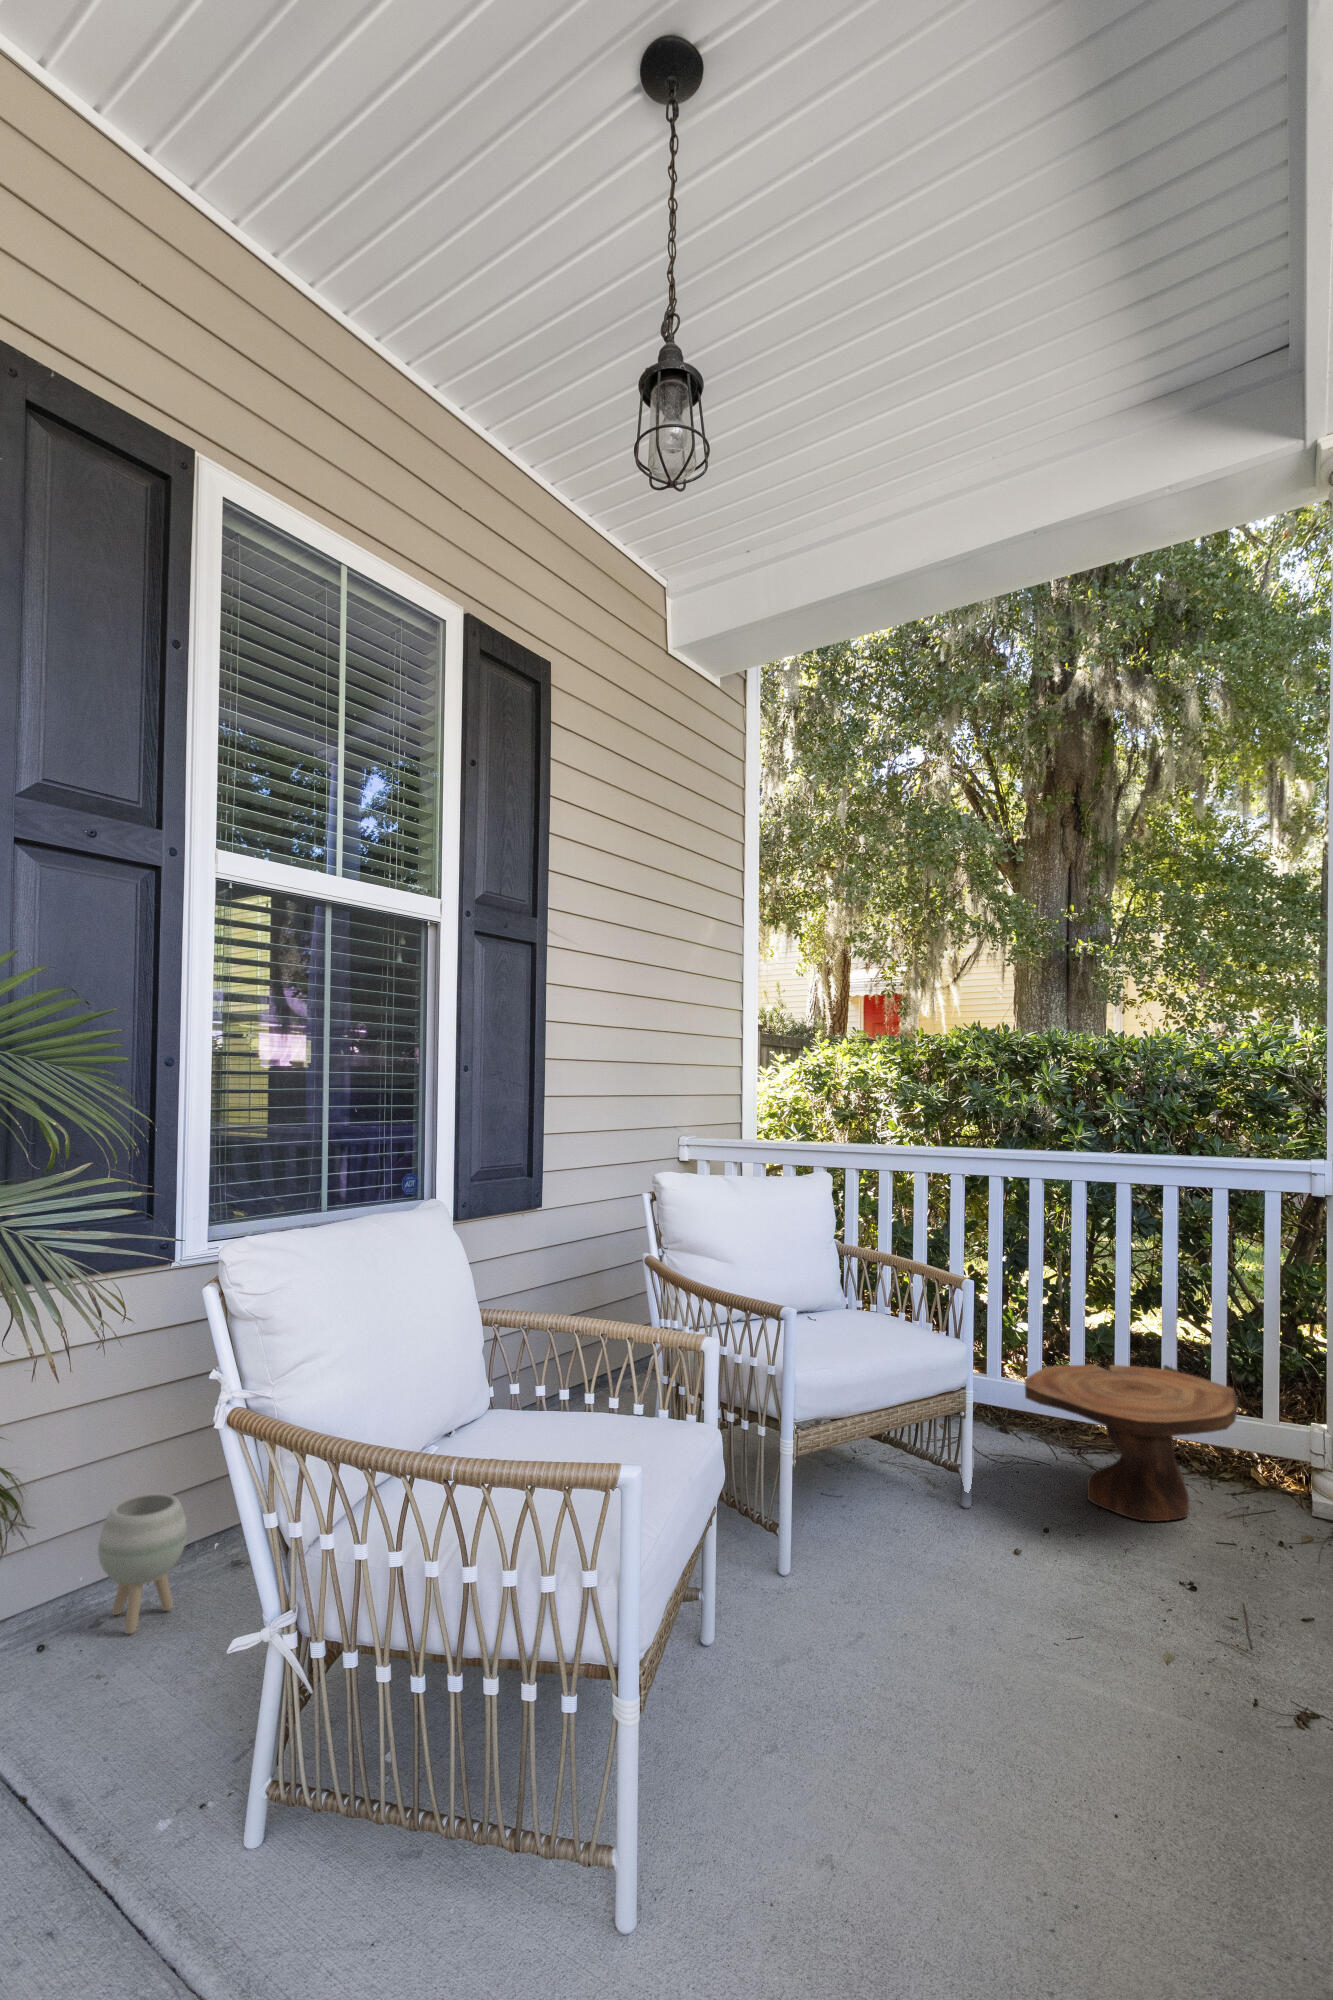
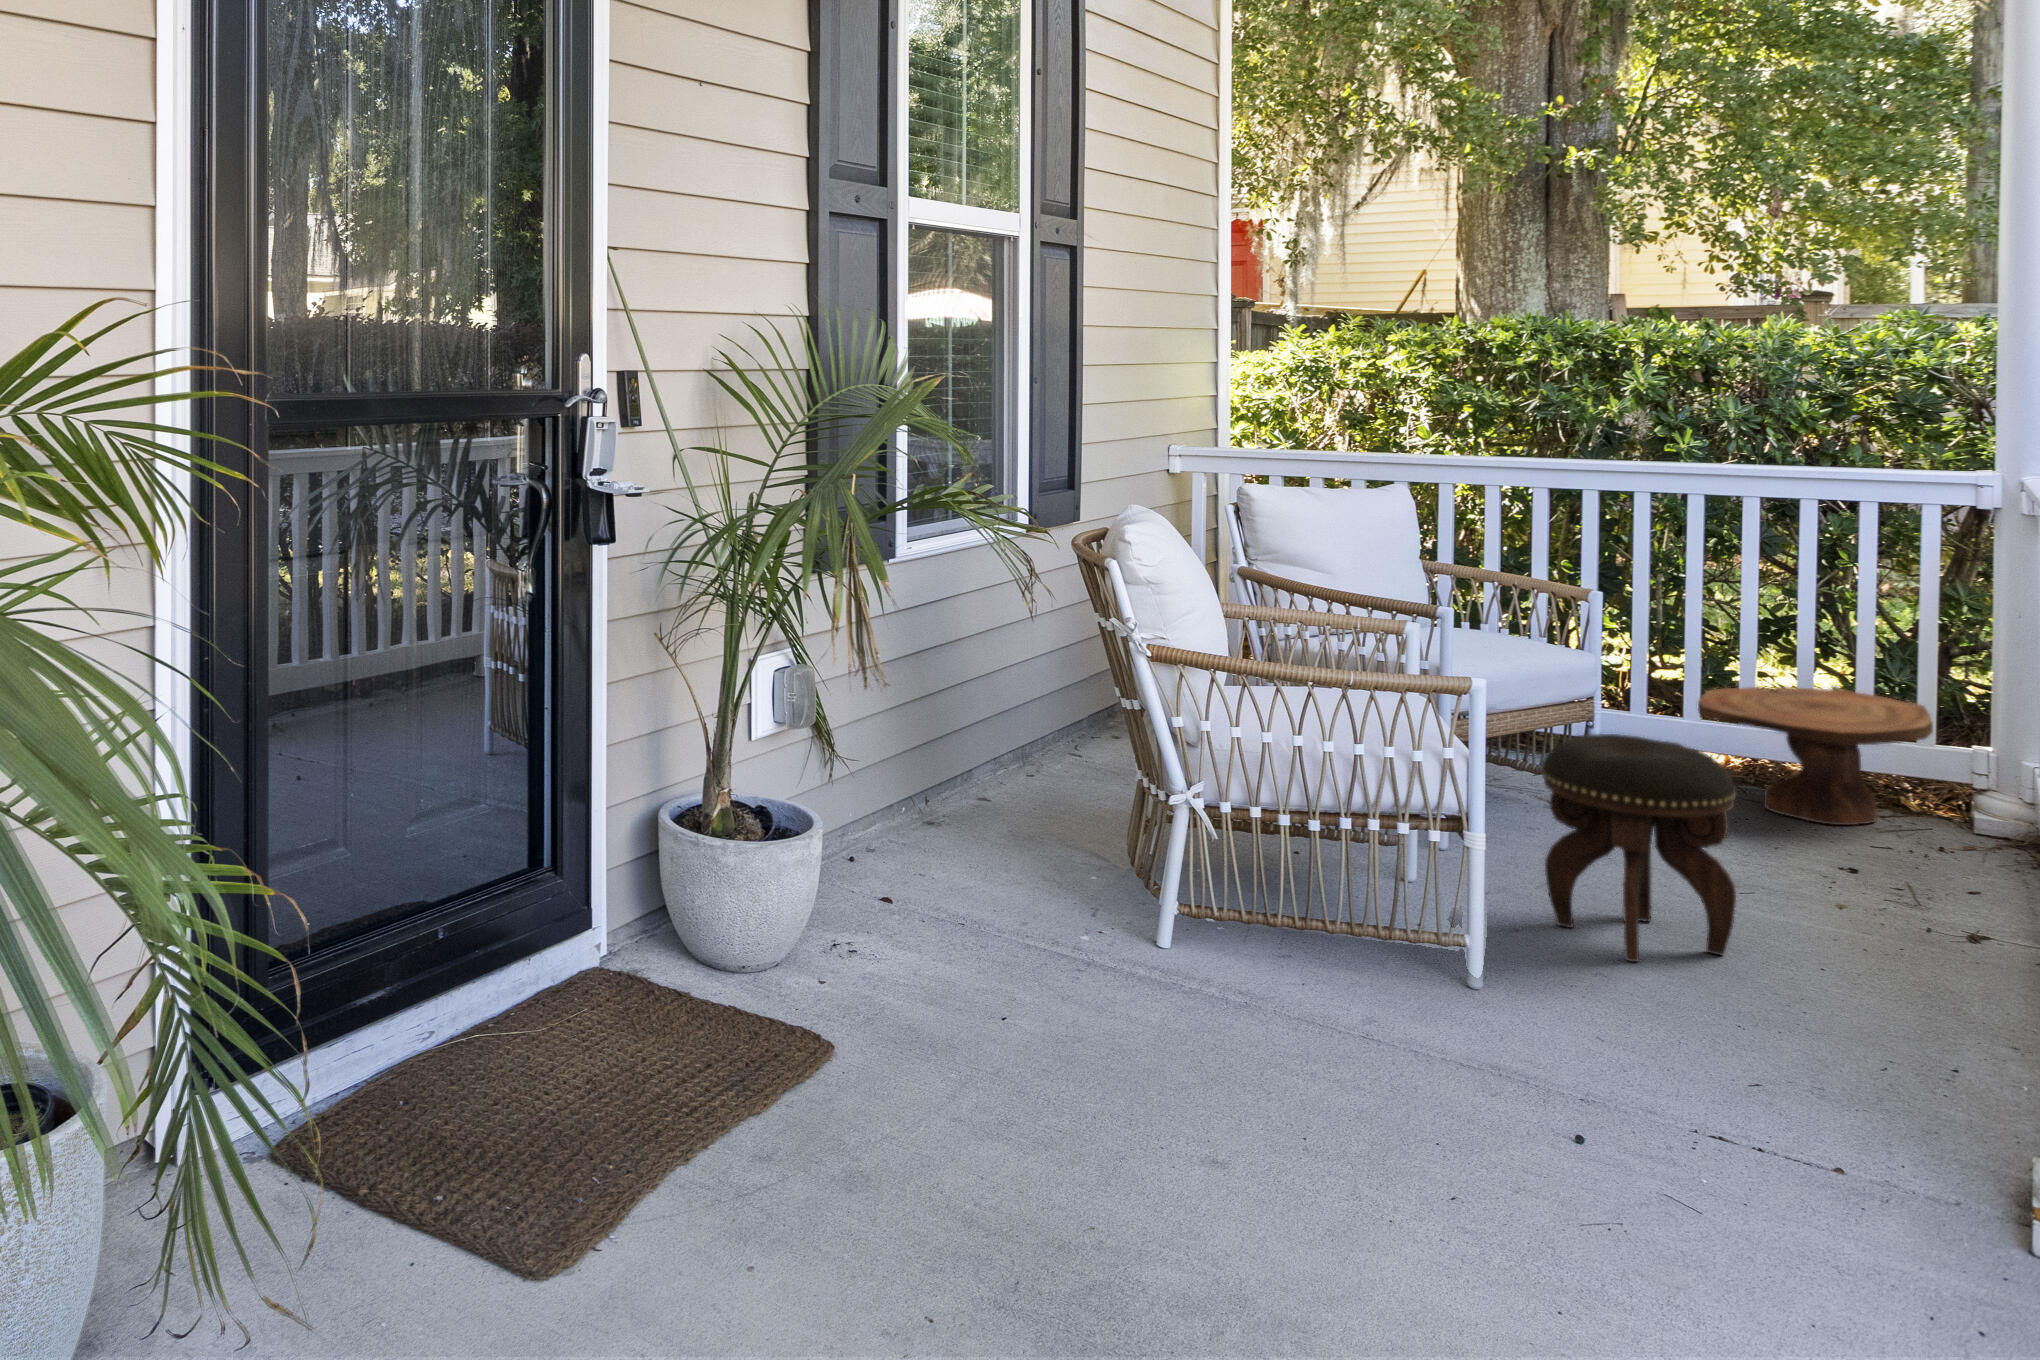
footstool: none [728,1432,936,1764] -> present [1542,734,1736,962]
planter: present [98,1493,187,1634] -> none [980,796,1045,897]

